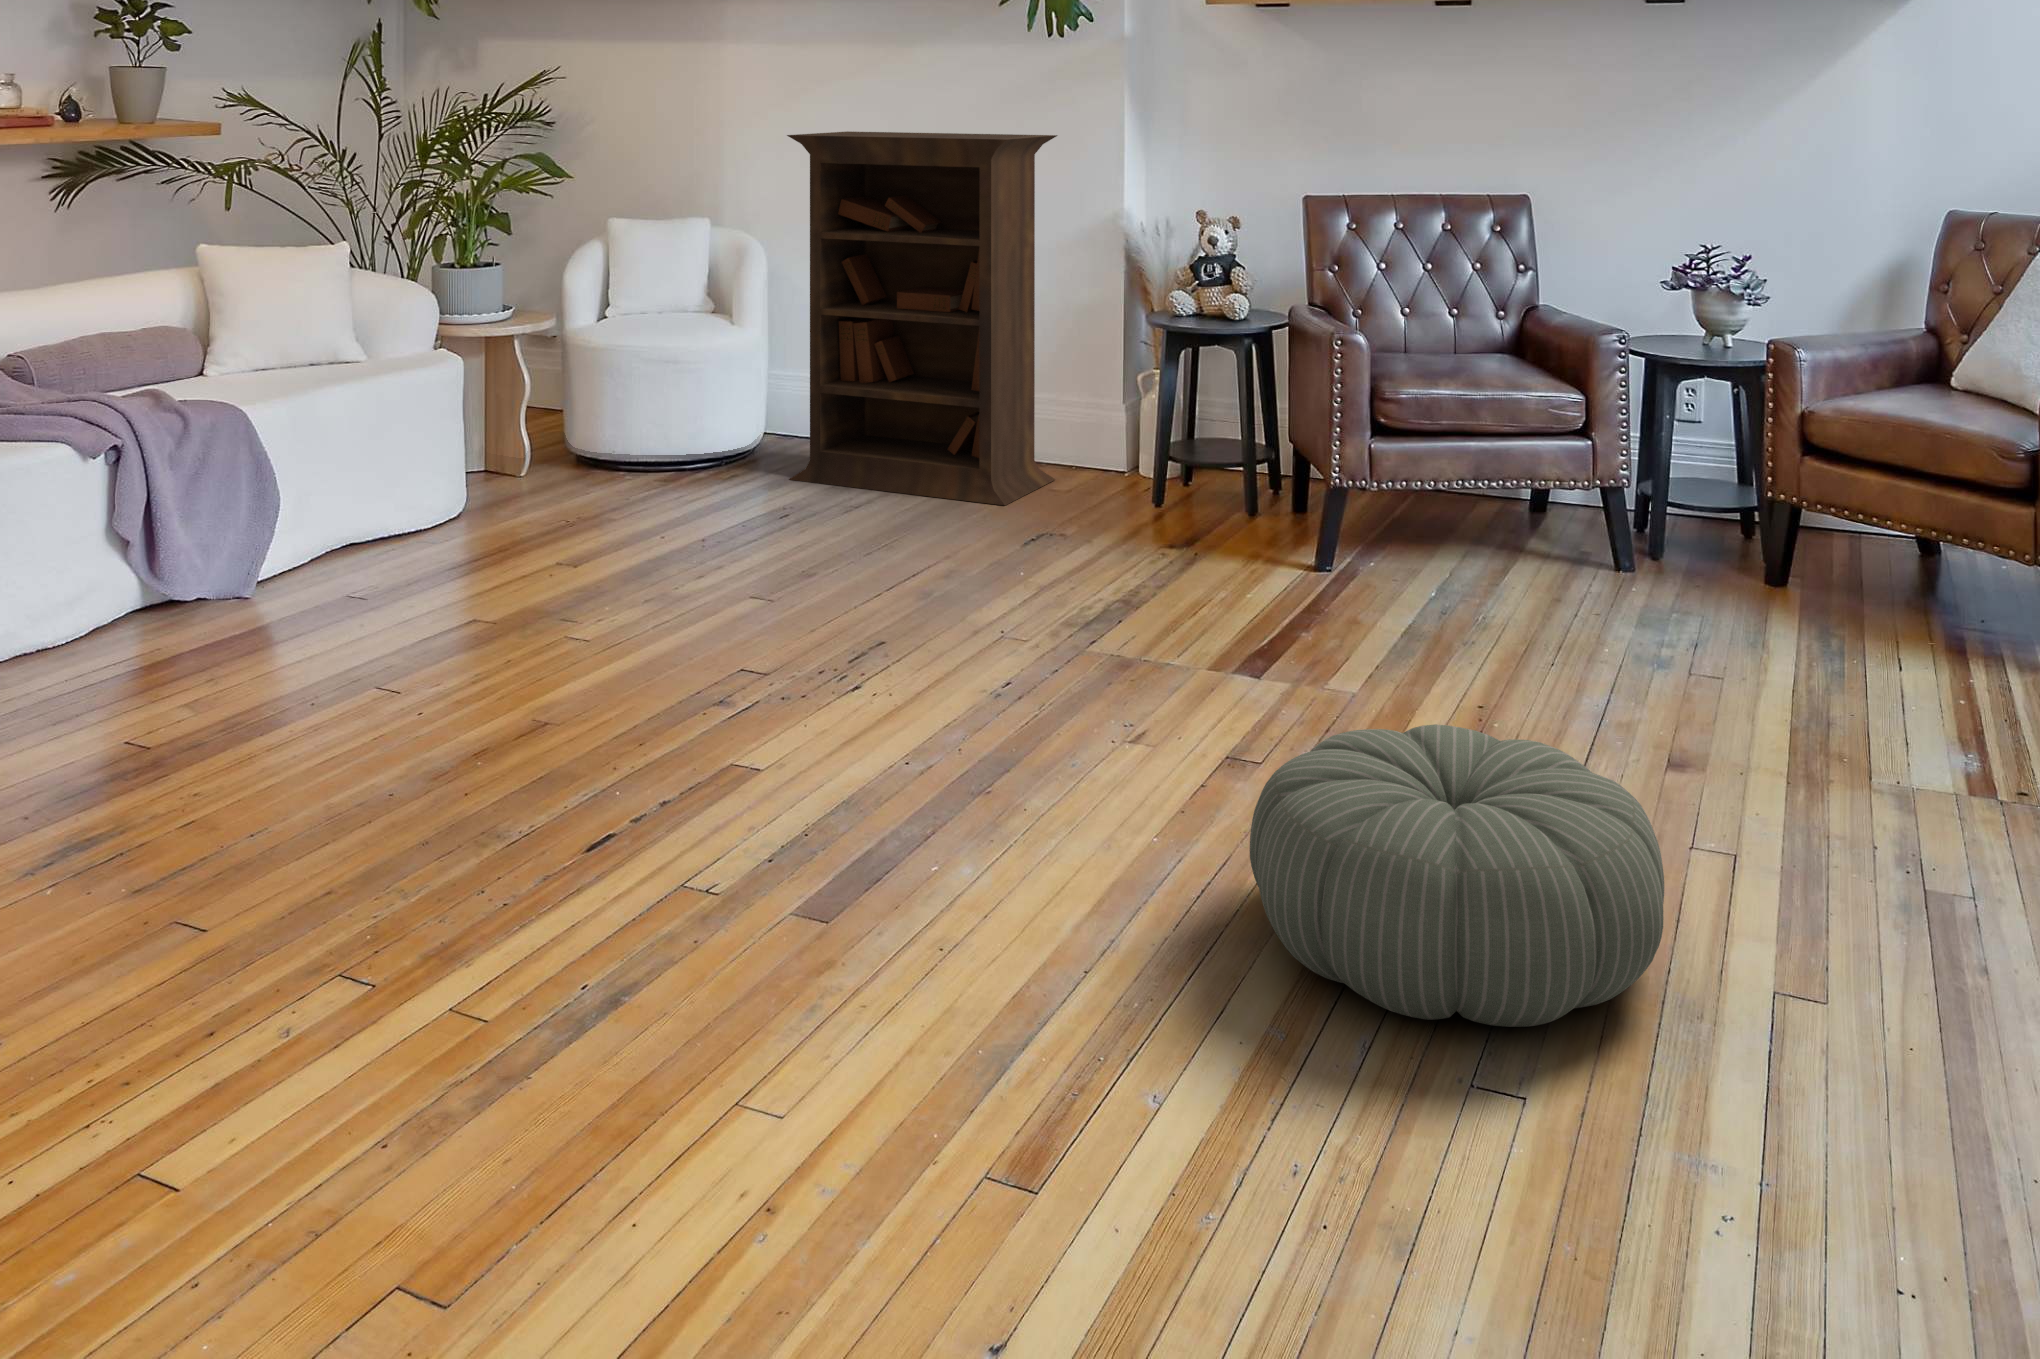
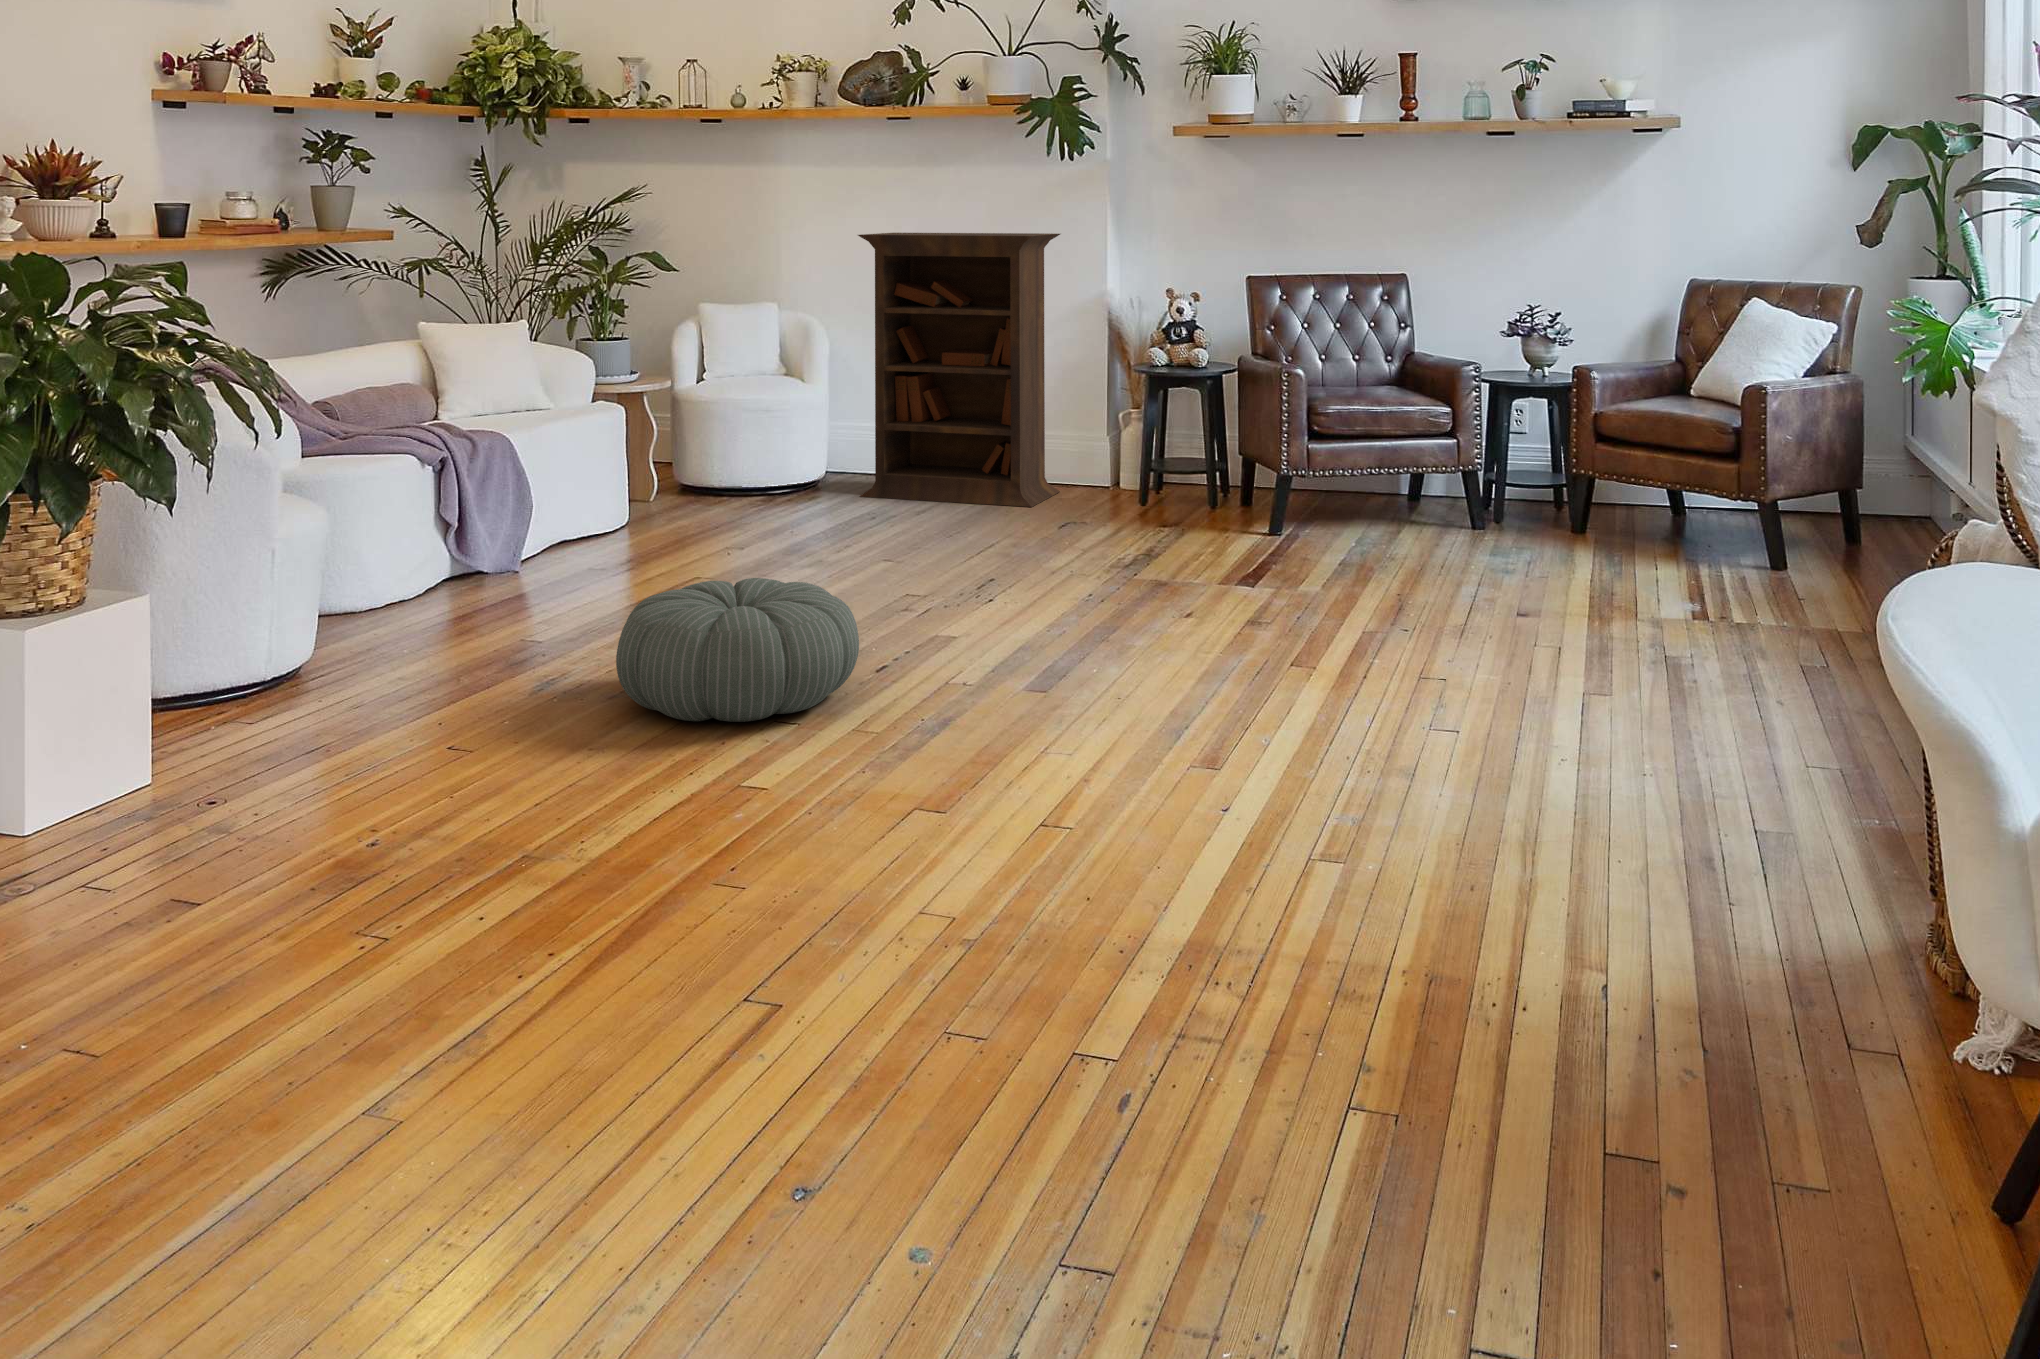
pouf: present [1249,724,1664,1027] -> present [616,578,859,722]

